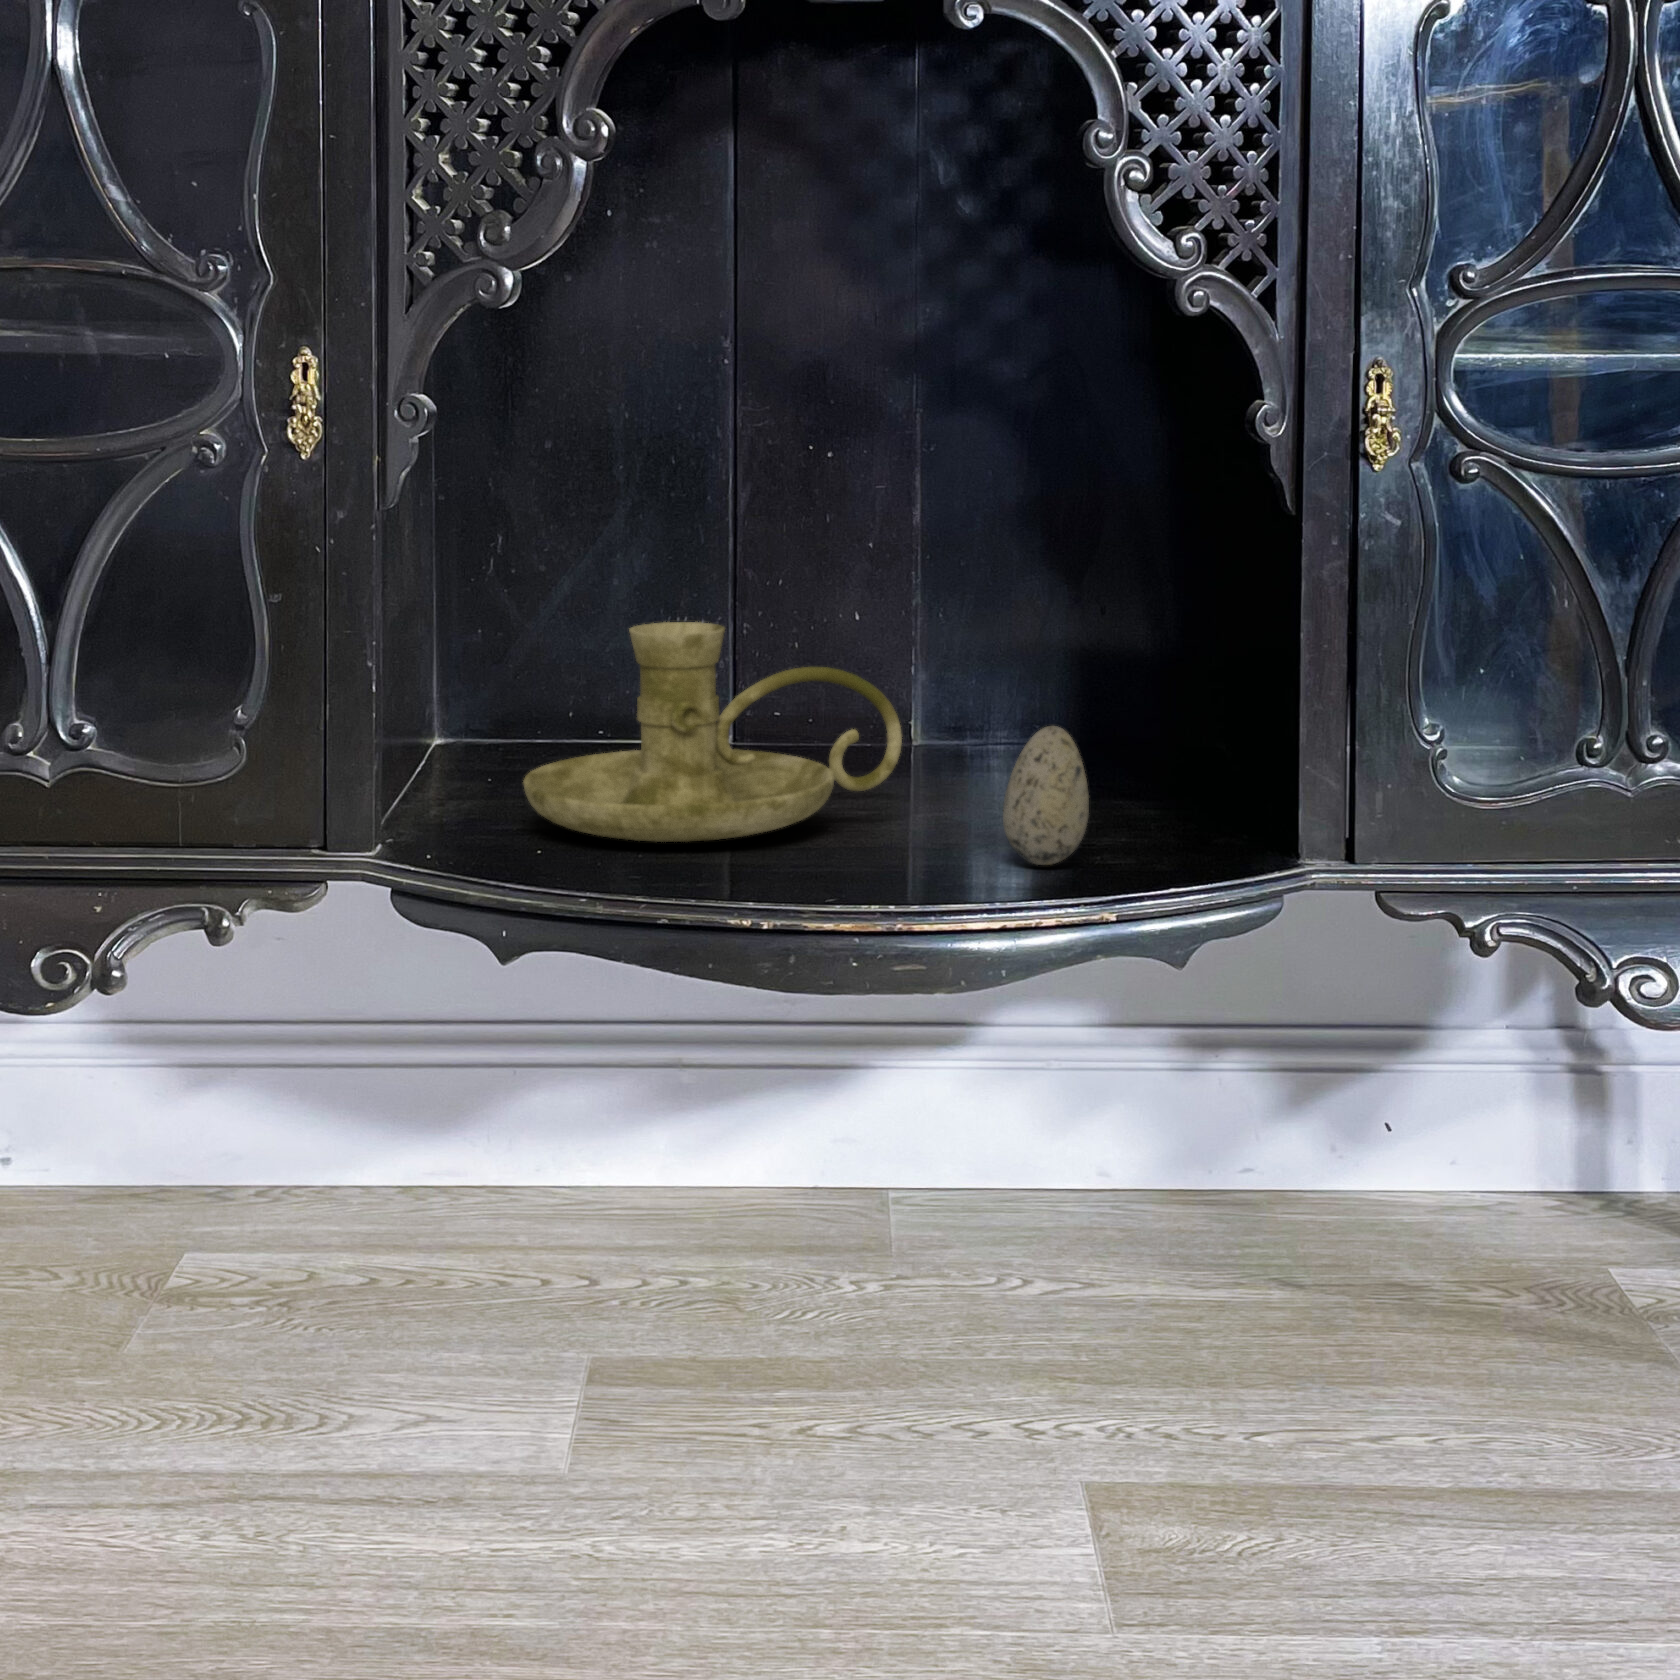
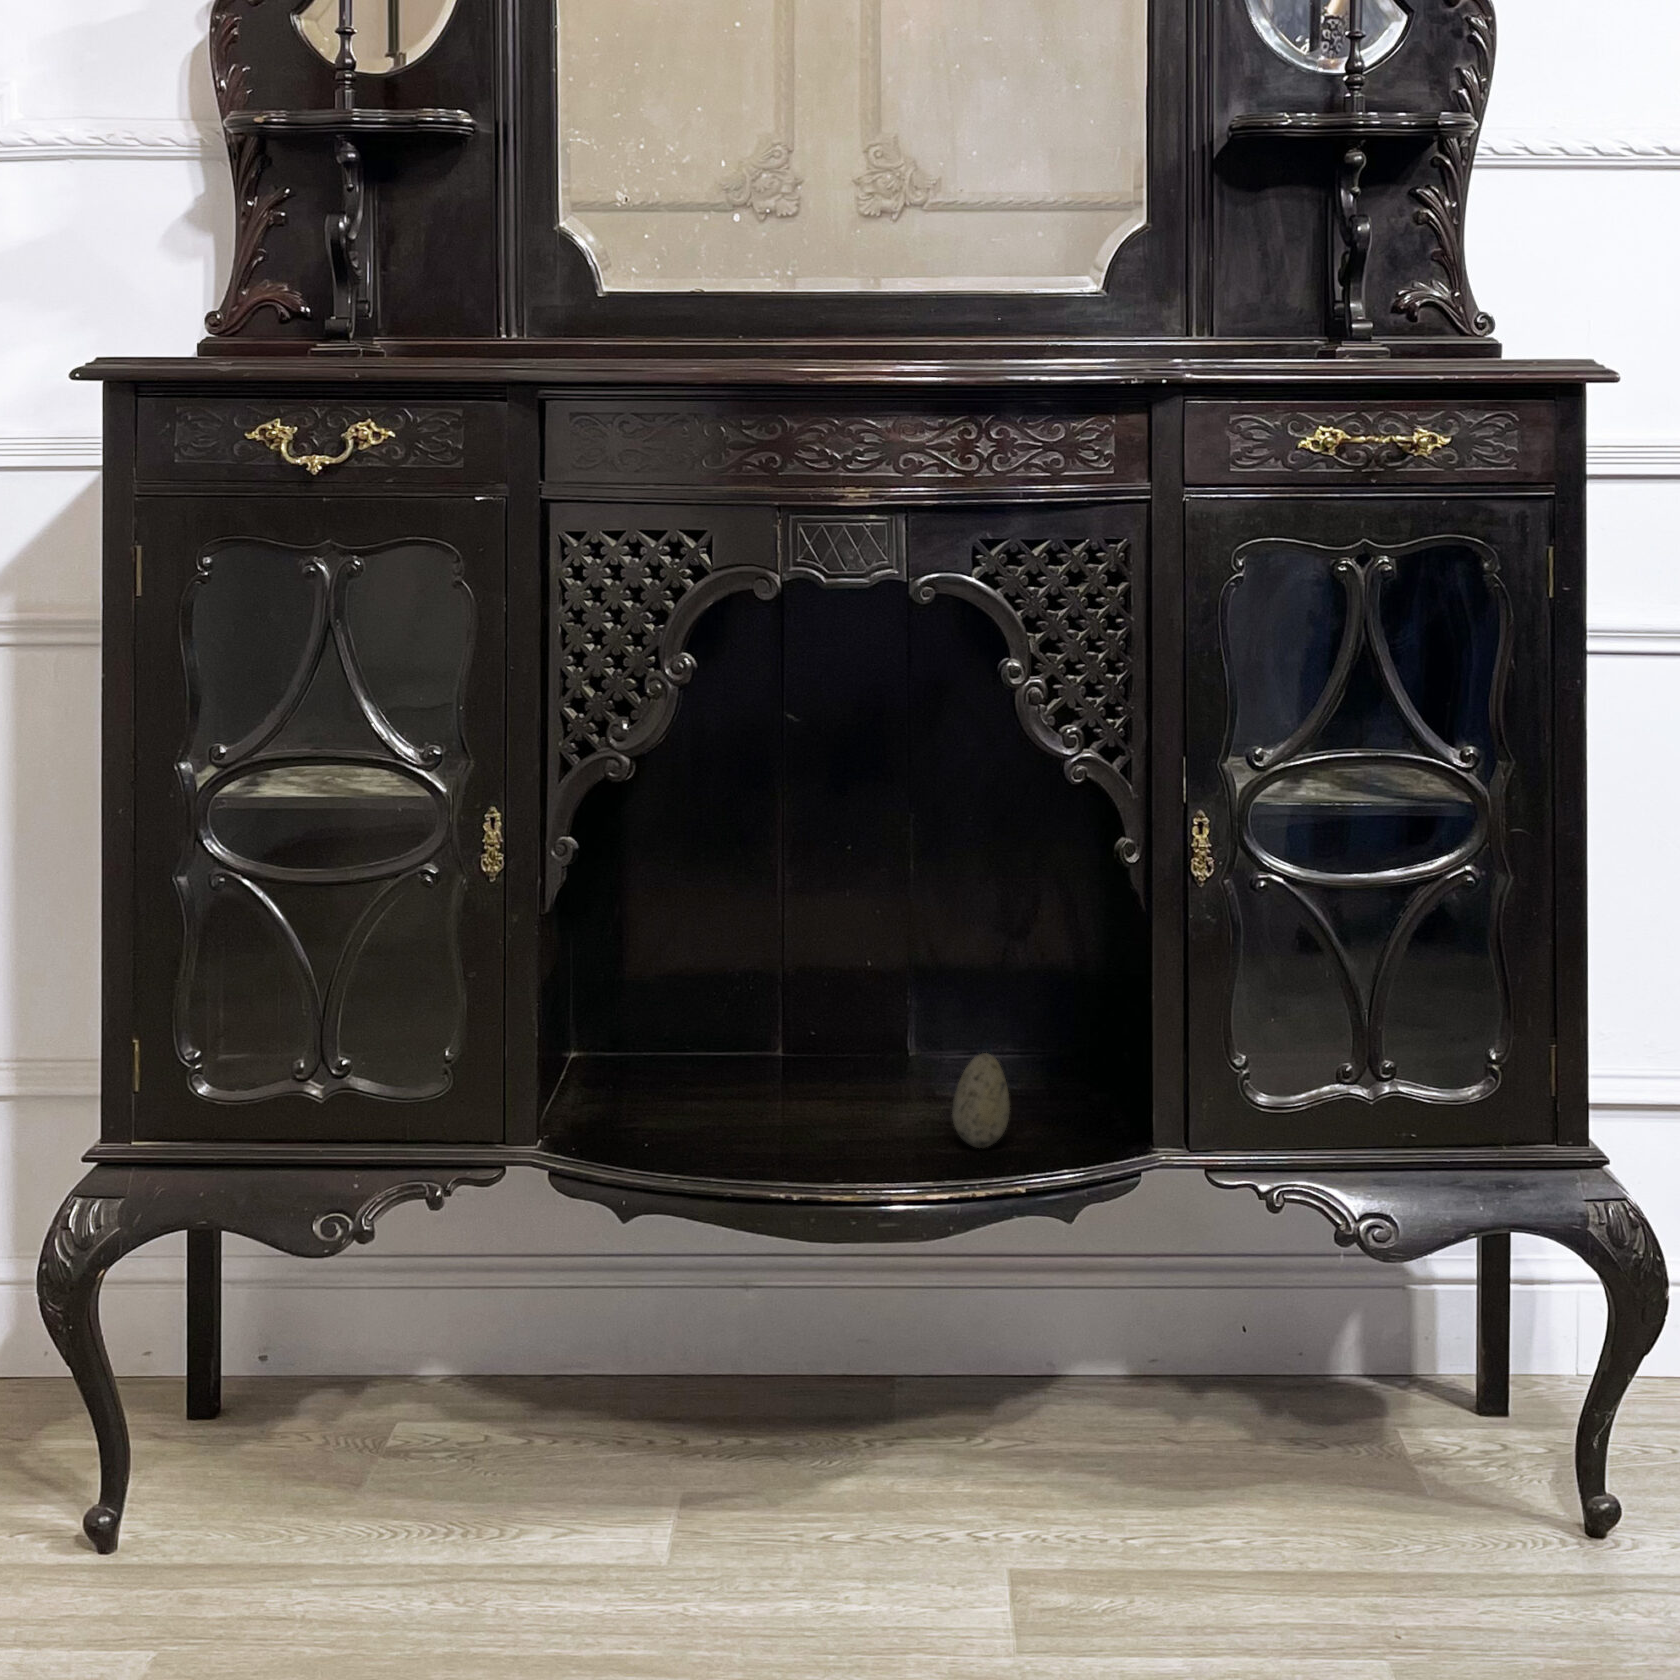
candle holder: present [523,622,902,842] -> none [629,964,879,1126]

